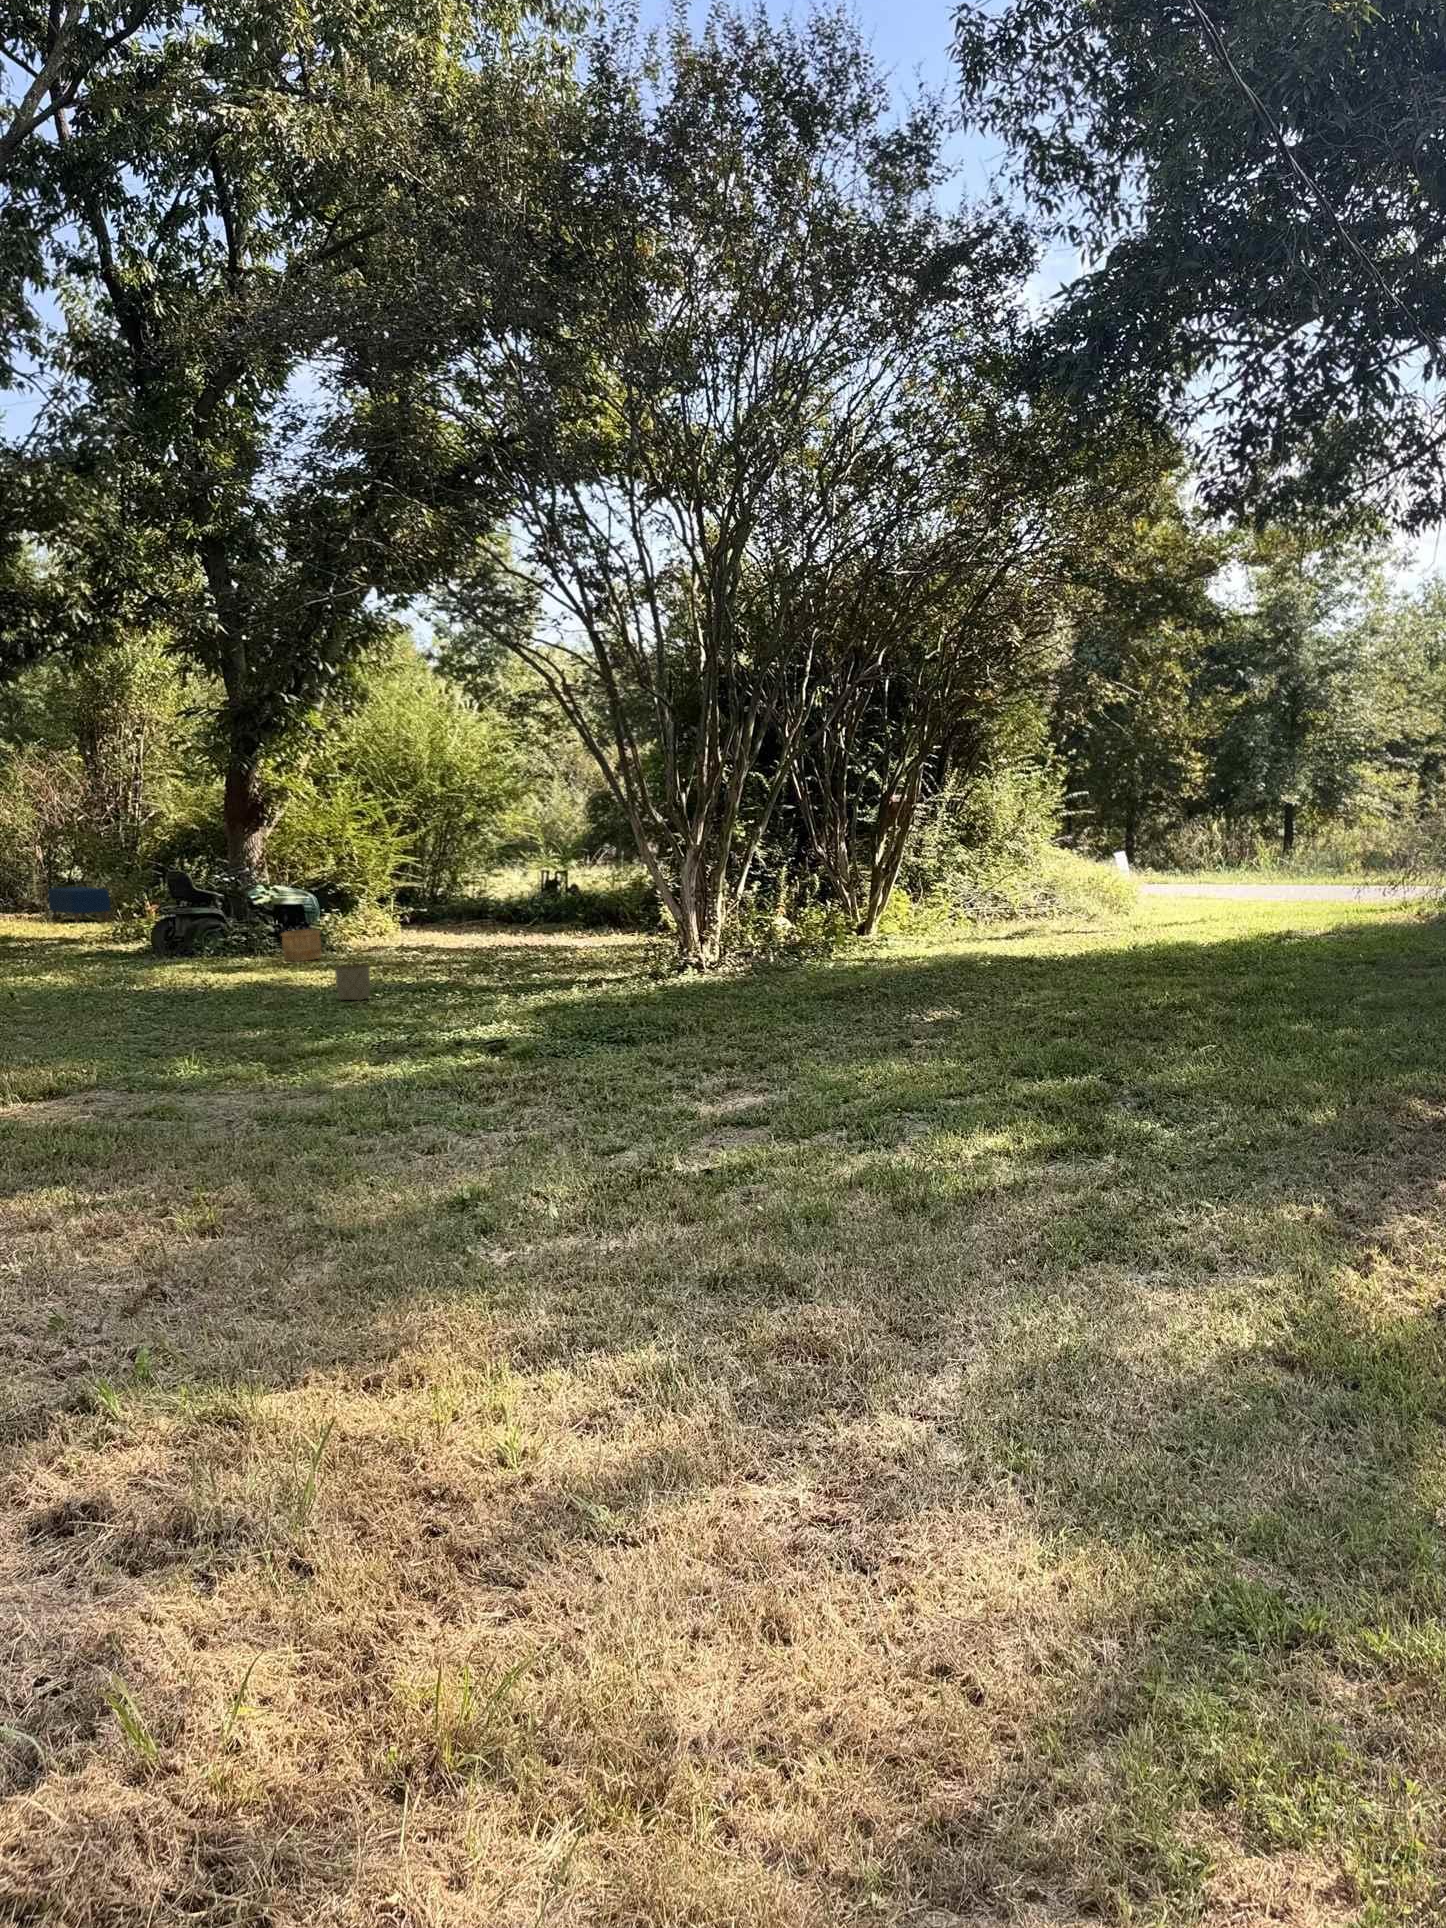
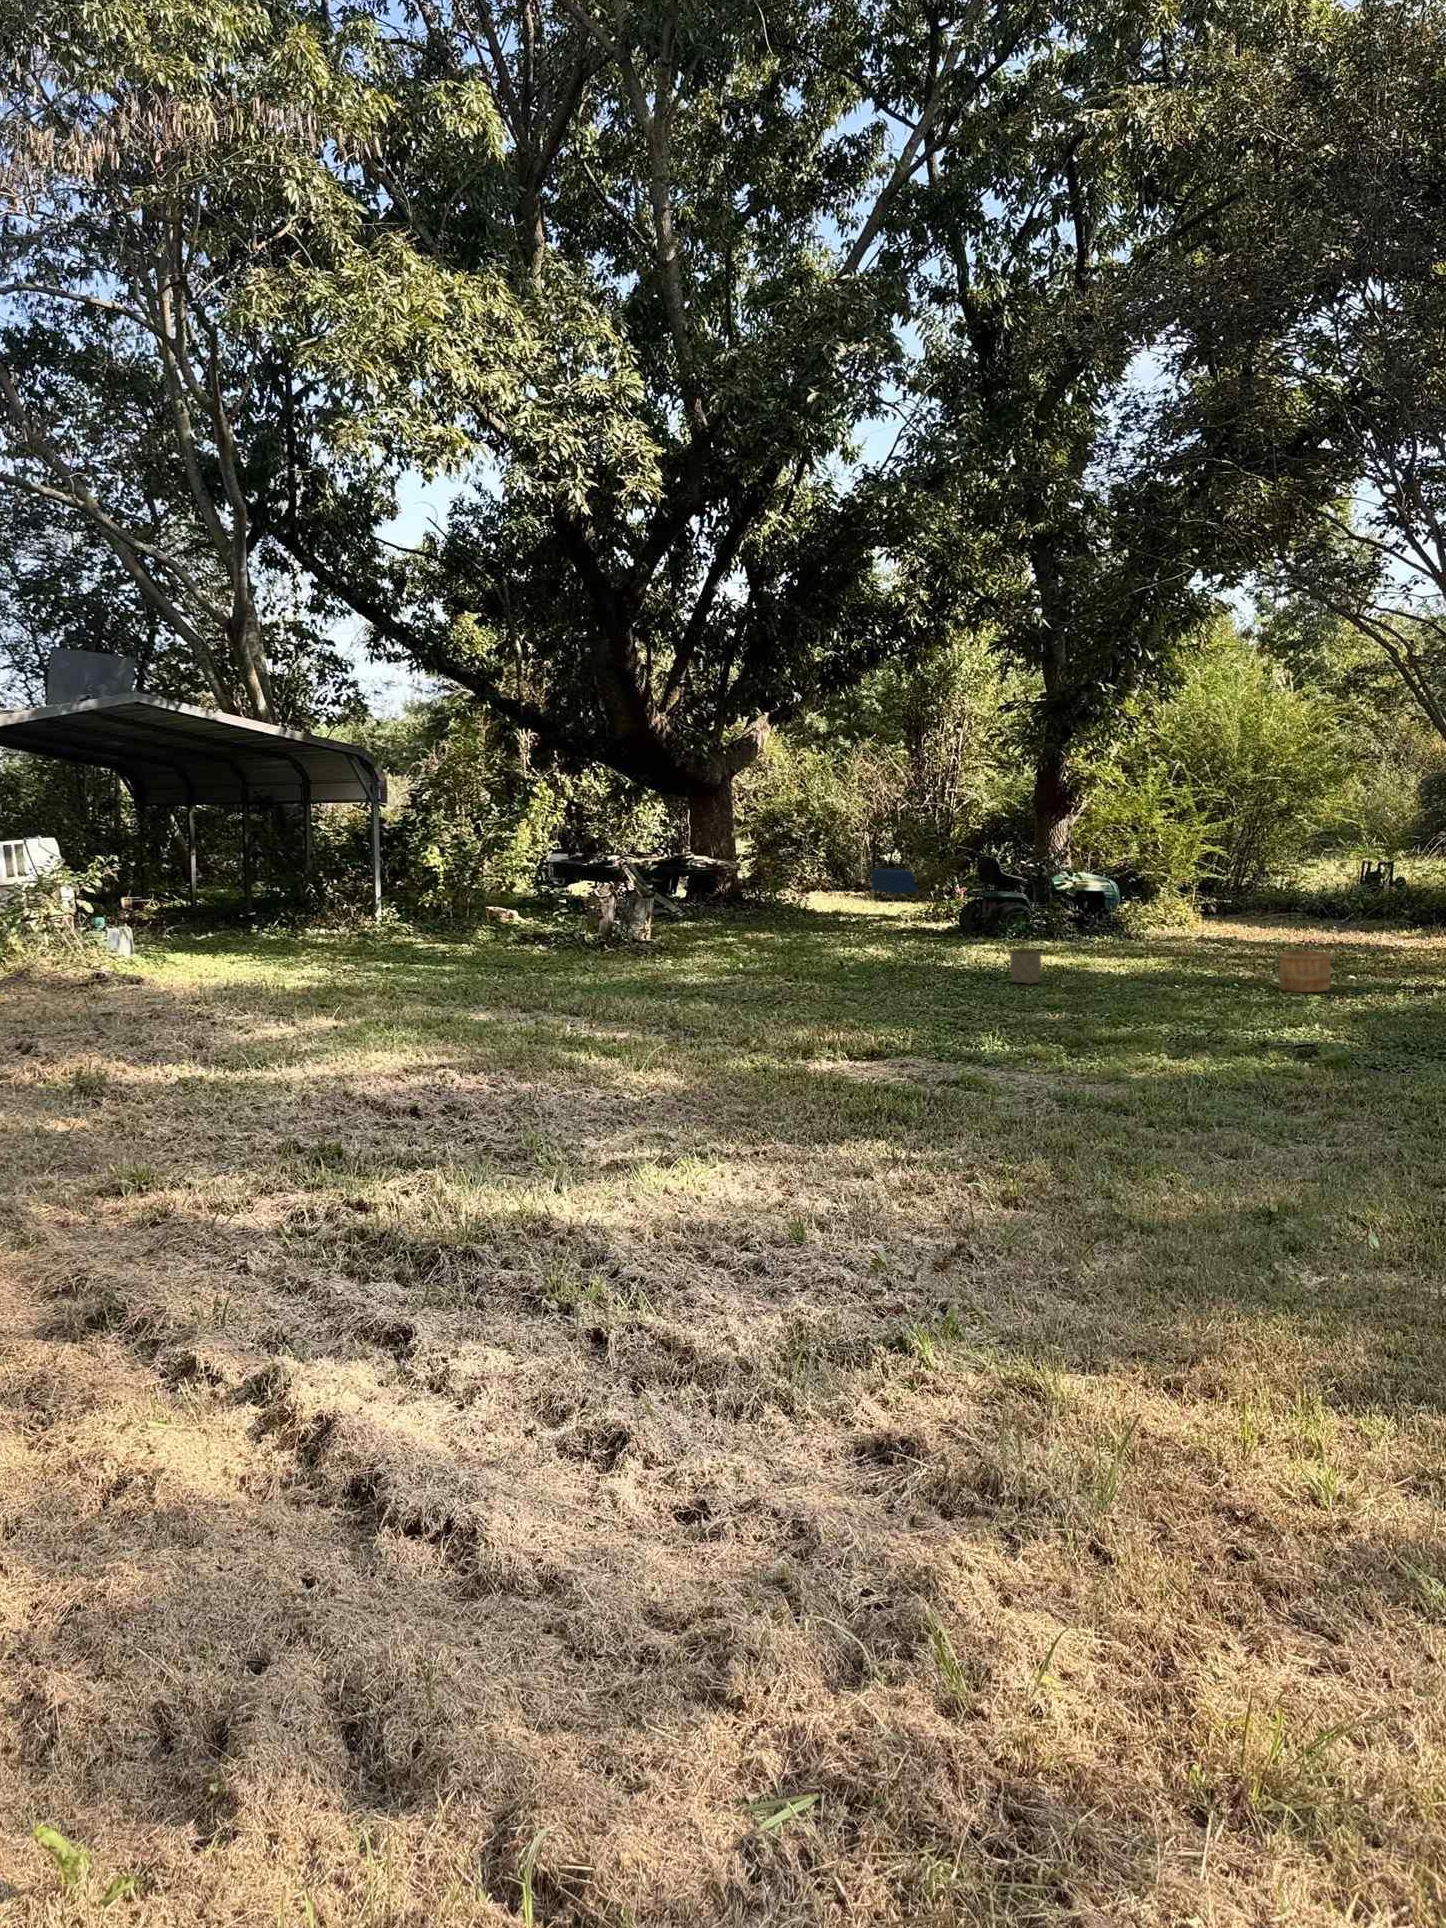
wooden bucket: present [281,929,322,961] -> present [1279,950,1331,992]
planter: present [335,964,370,1001] -> present [1010,950,1041,985]

